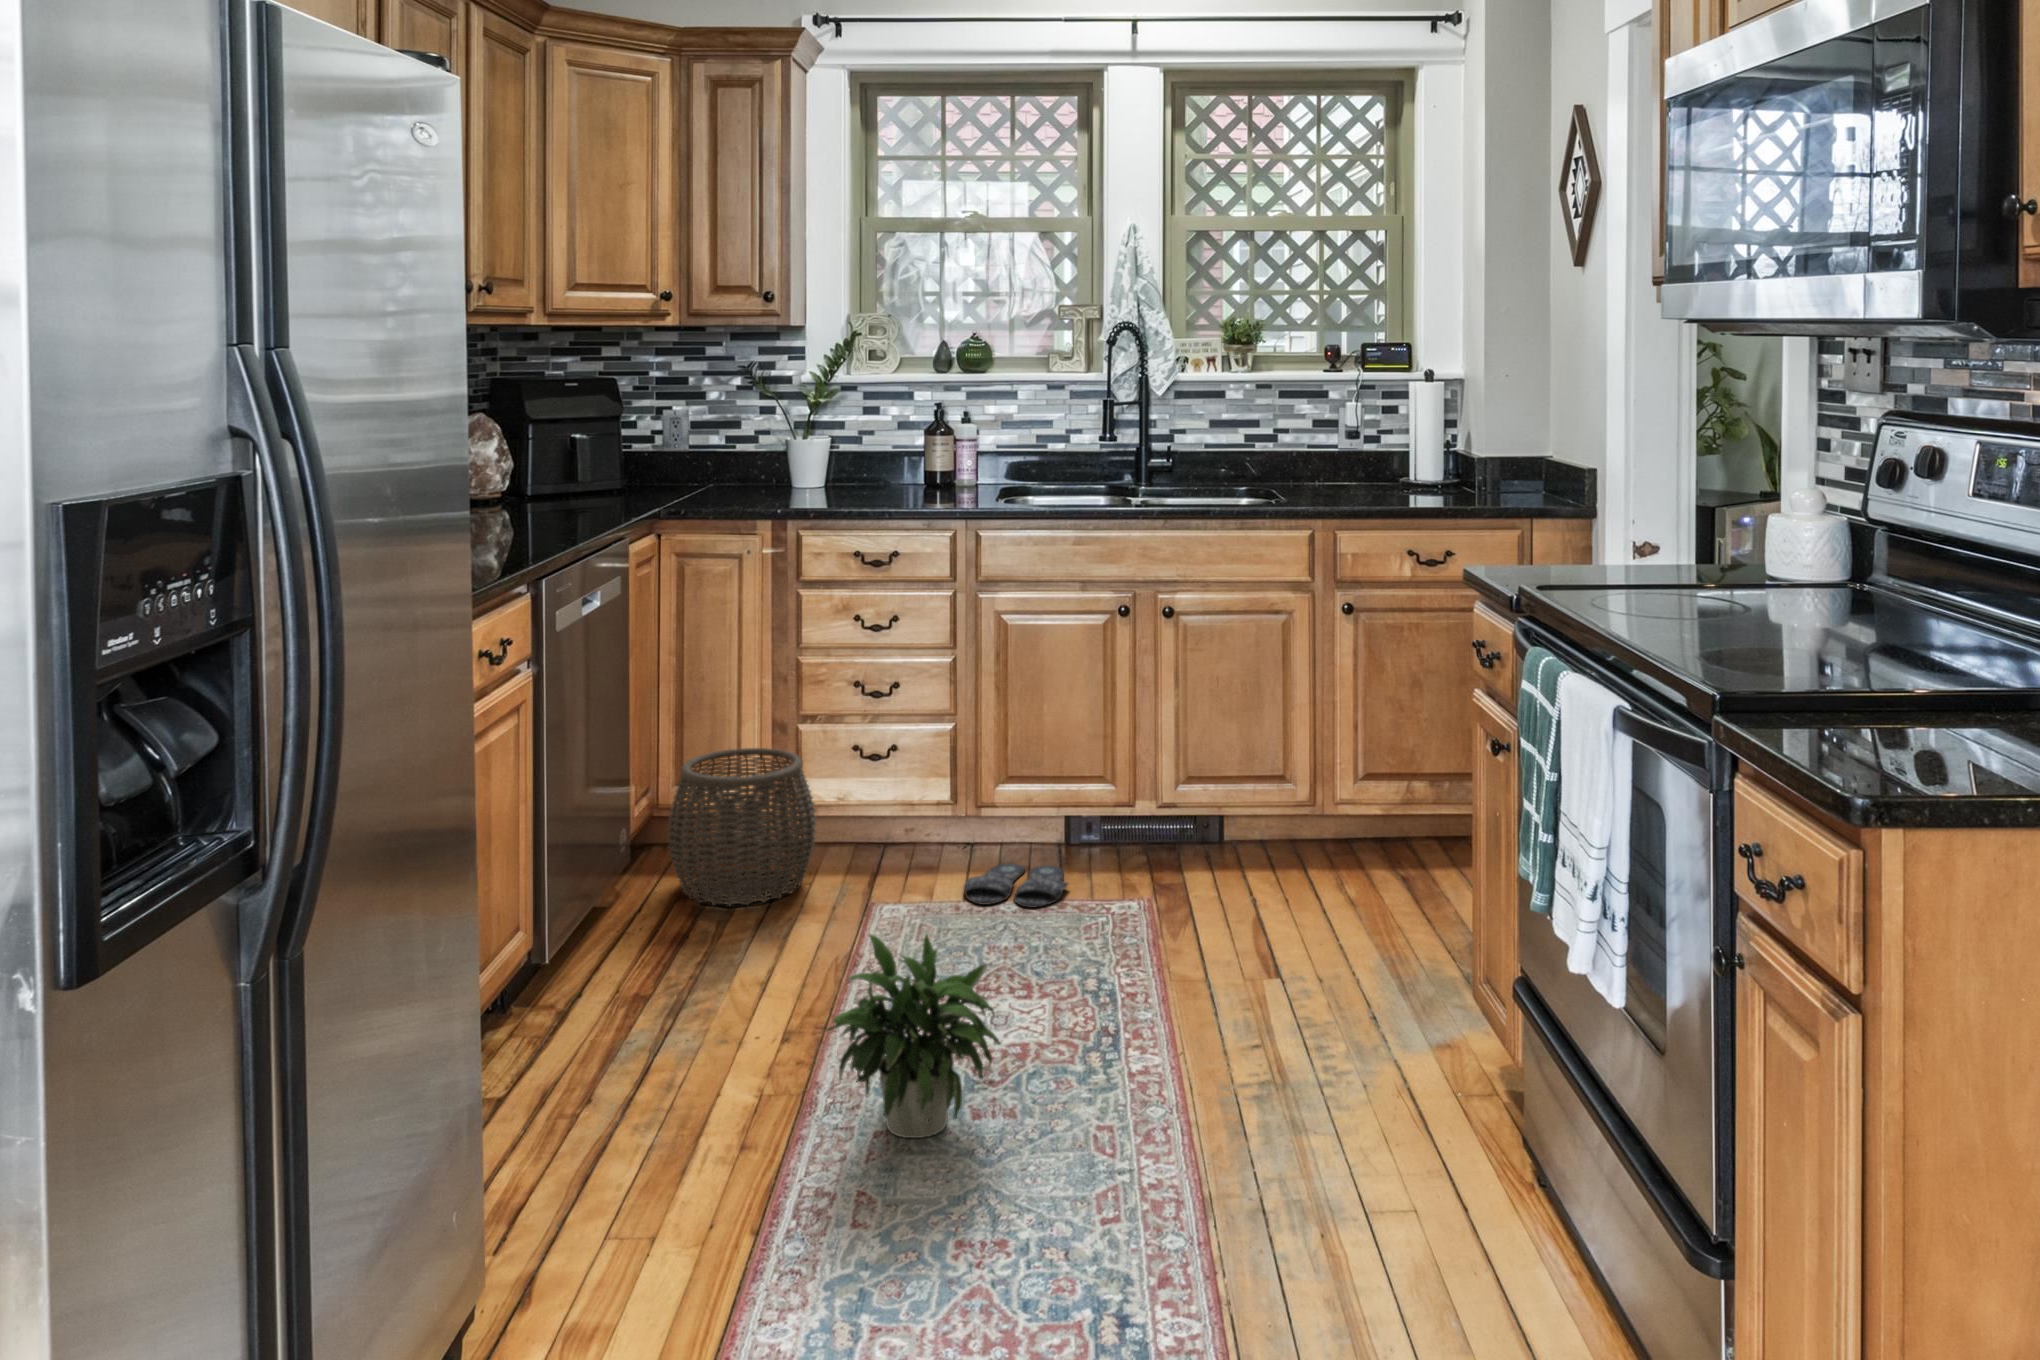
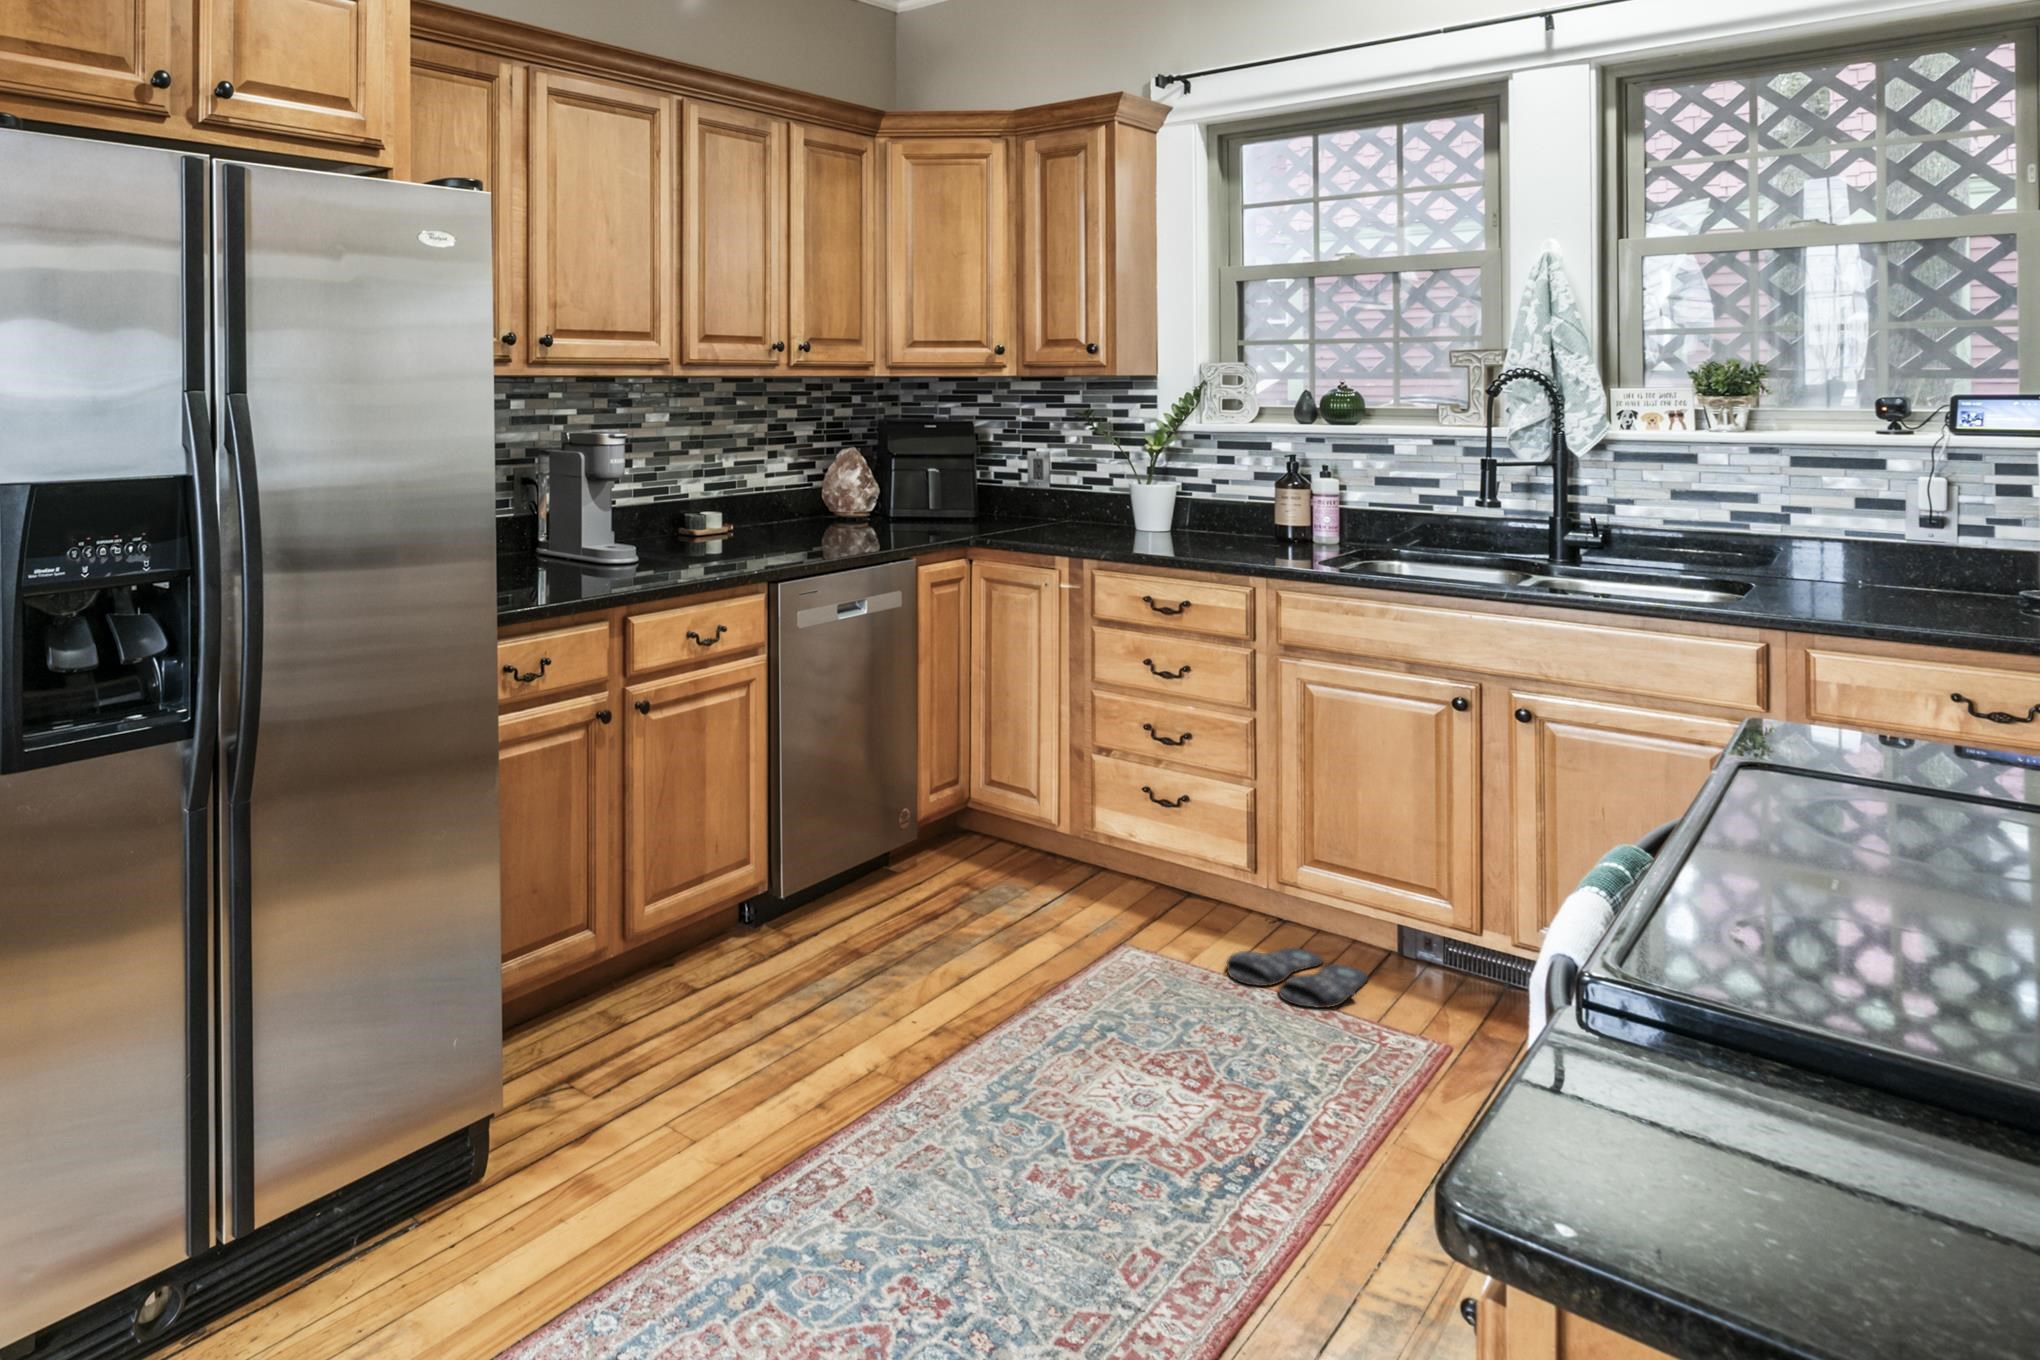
woven basket: present [668,748,817,906] -> none [950,759,1094,909]
potted plant: present [824,934,1001,1138] -> none [880,956,1087,1174]

